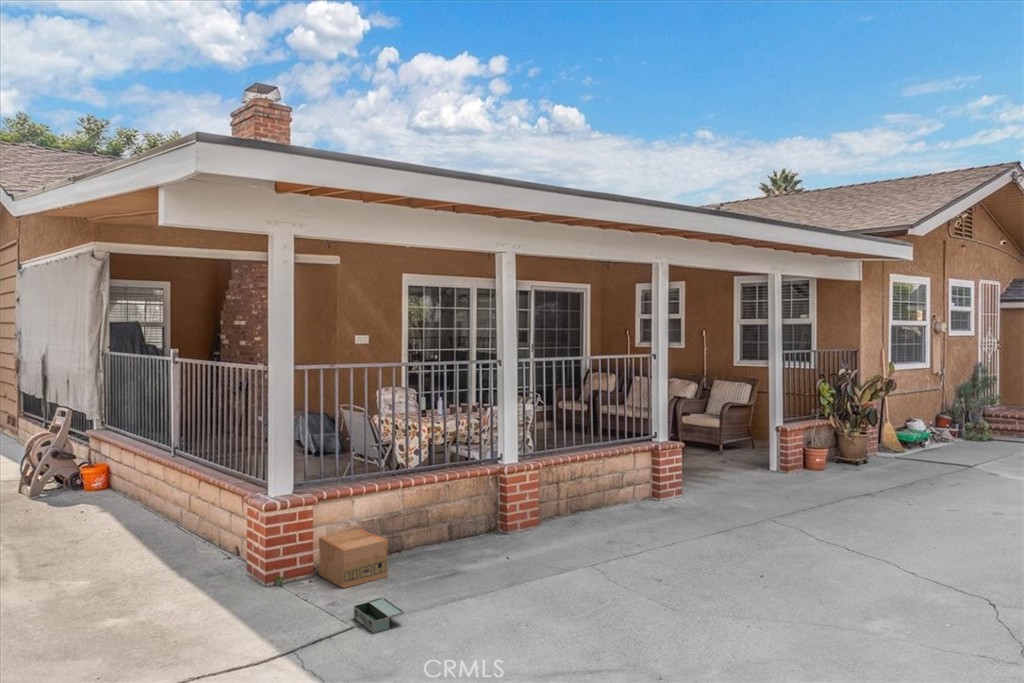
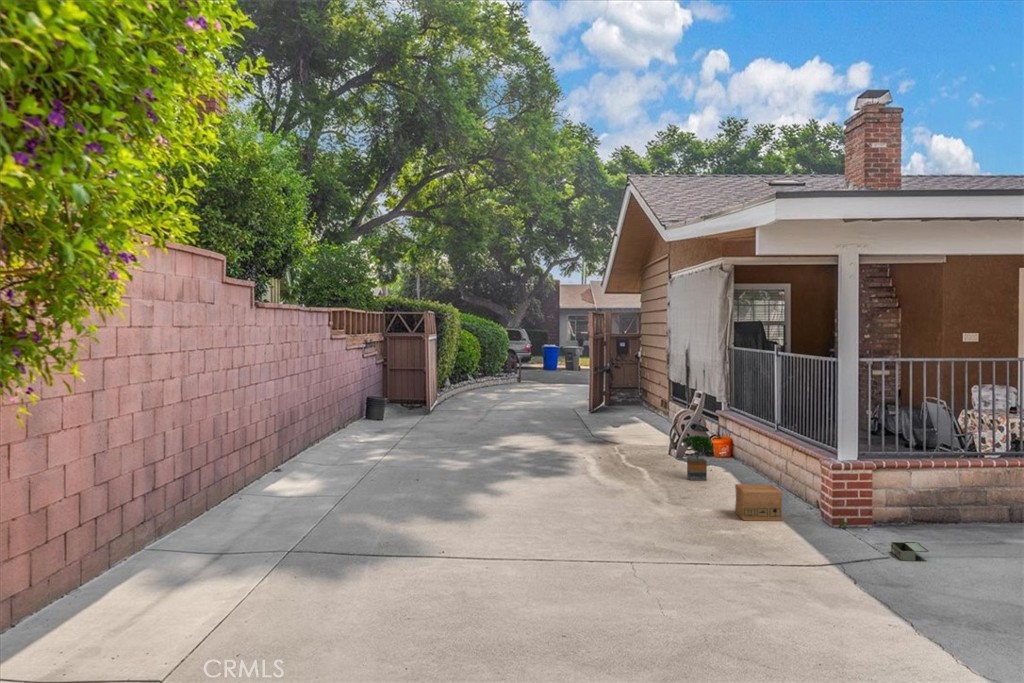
potted tree: none [36,472,86,537] -> present [683,435,713,481]
cardboard box: present [319,529,388,588] -> present [735,484,782,521]

